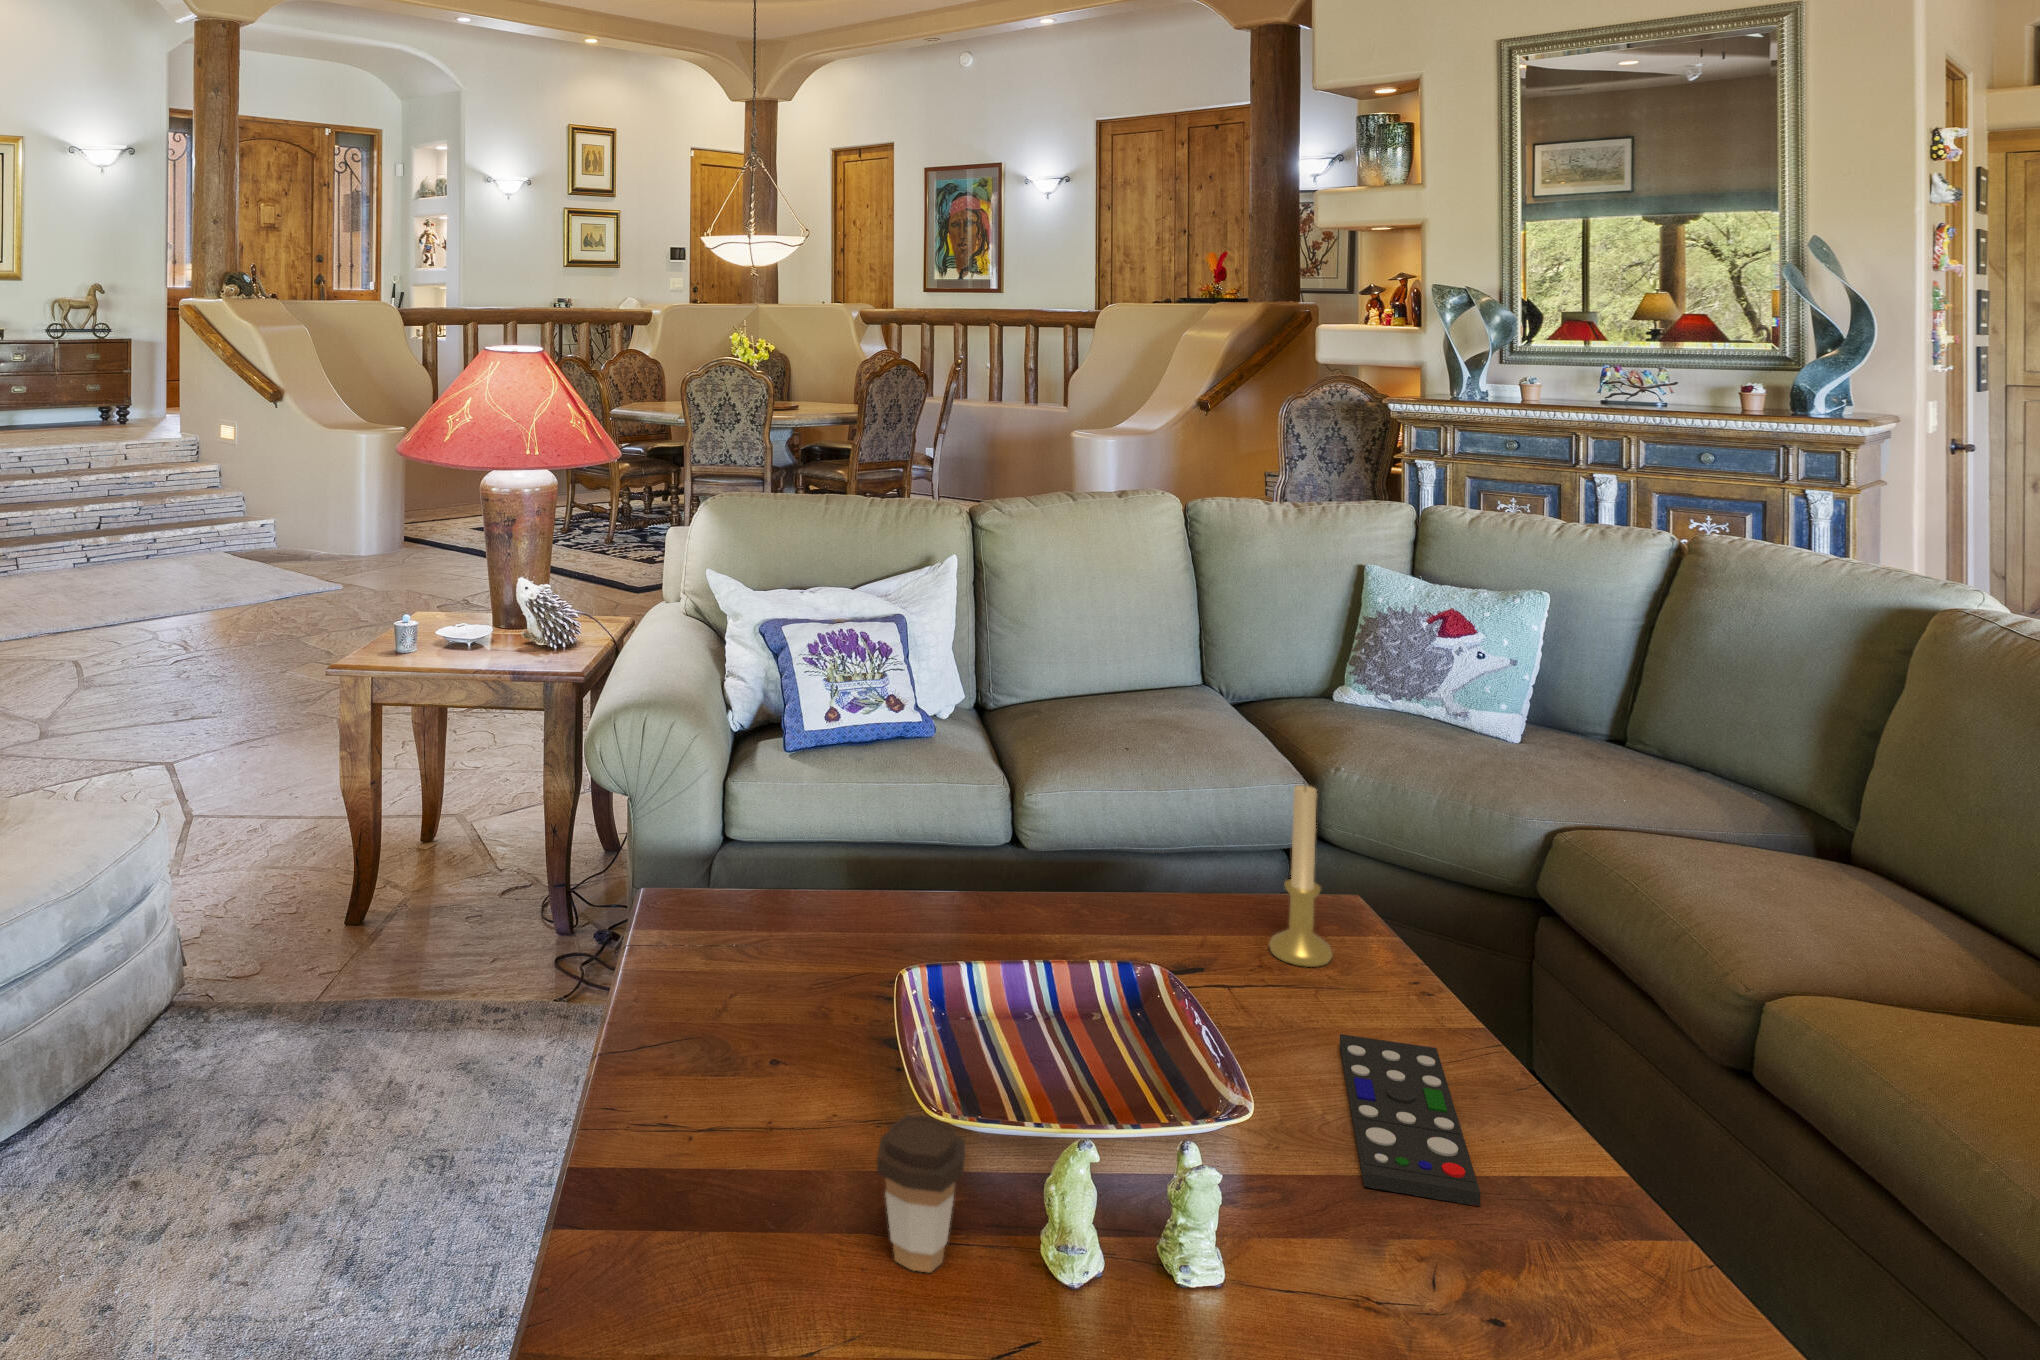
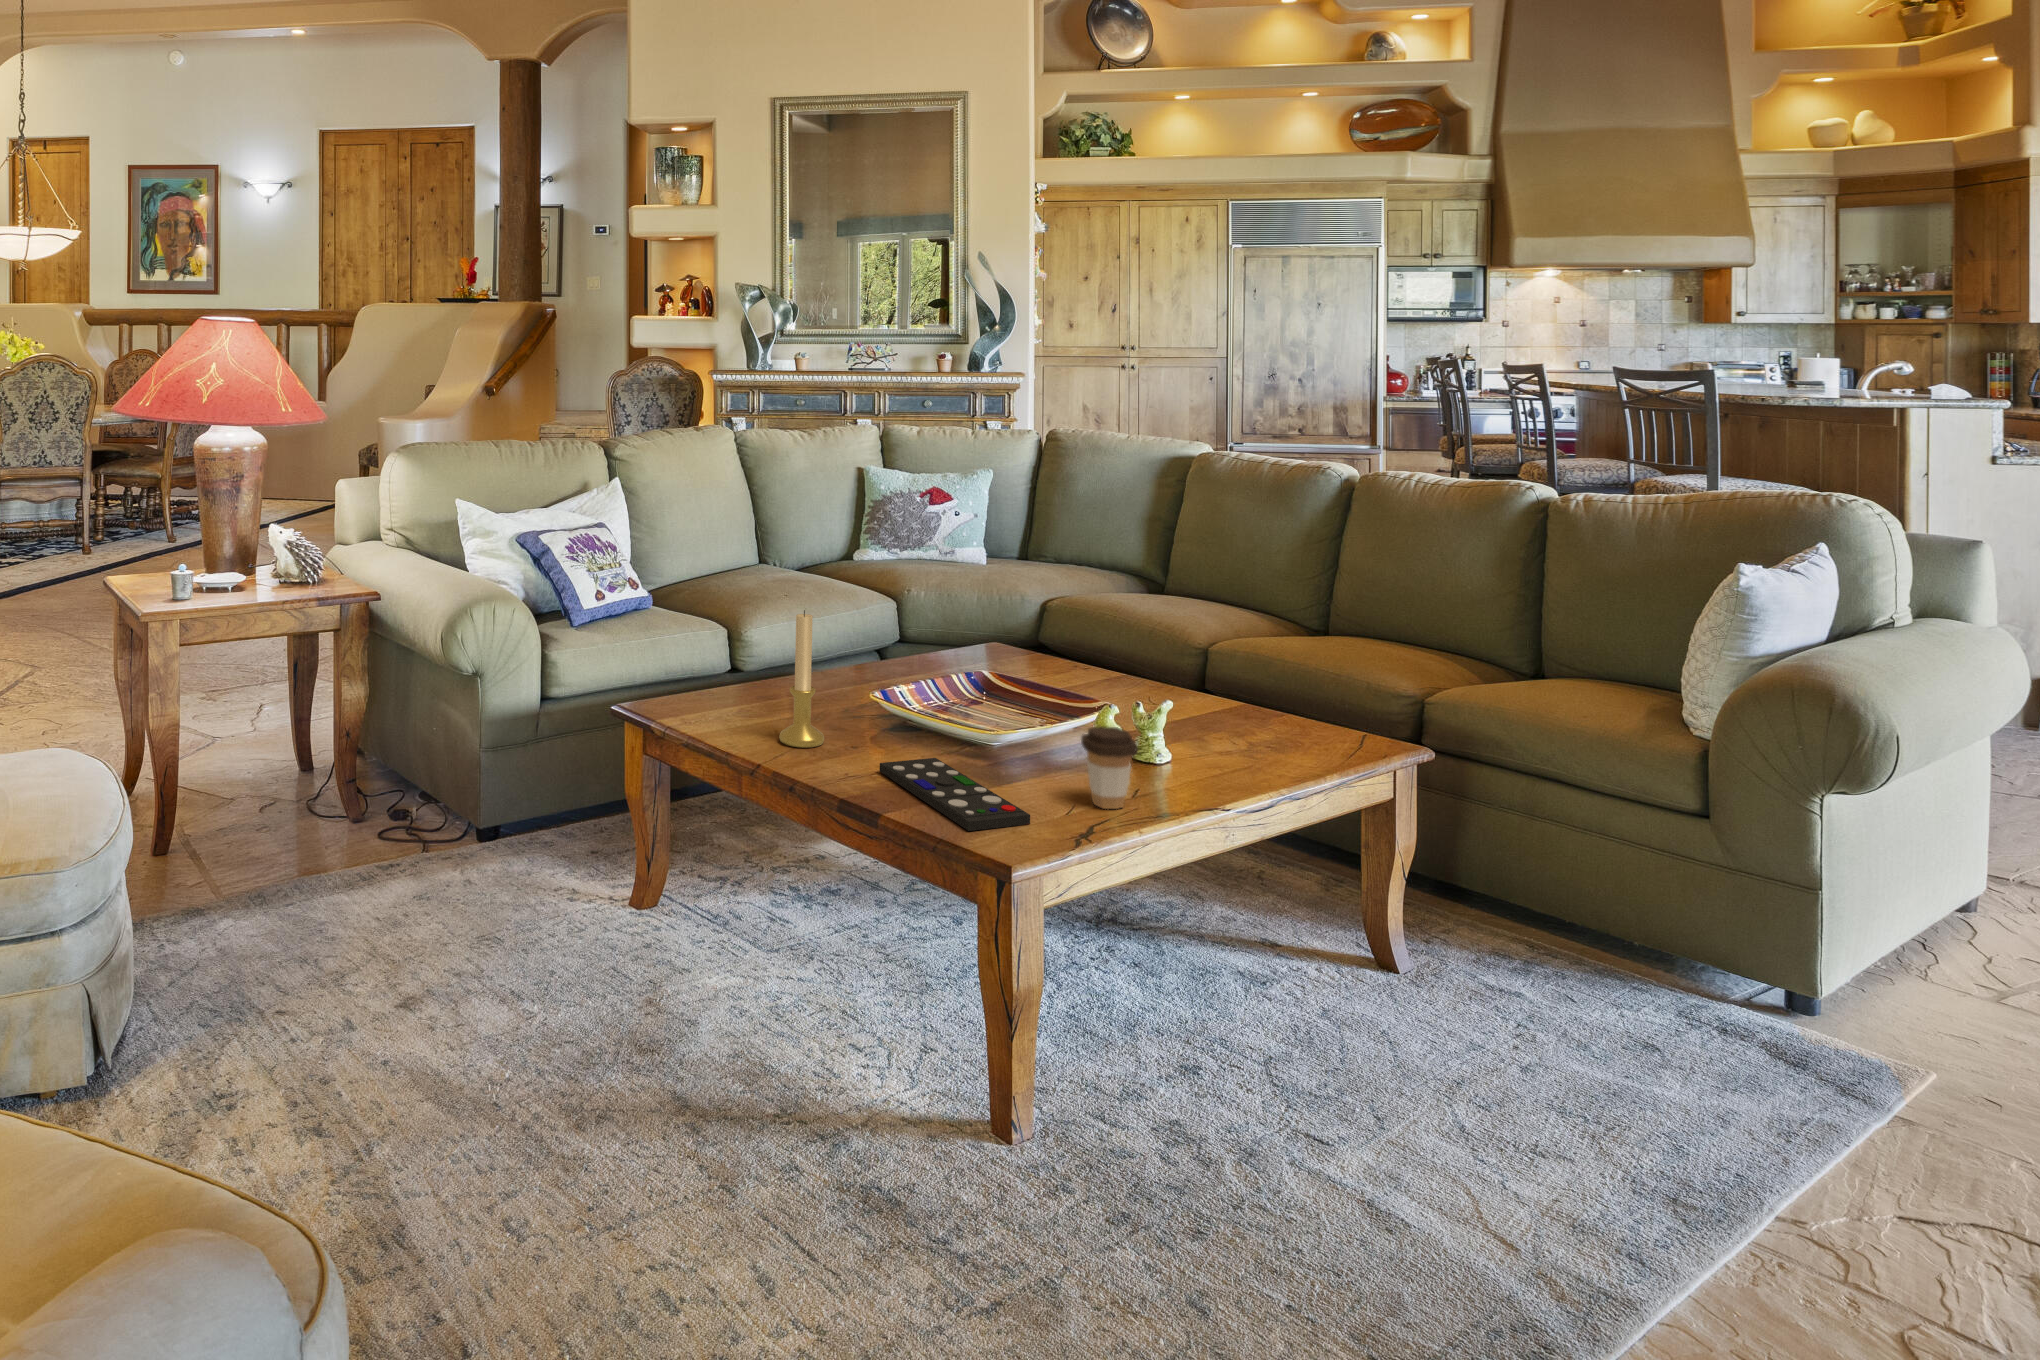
candle holder: present [1269,785,1332,967] -> present [779,610,824,748]
remote control: present [1340,1034,1481,1206] -> present [880,758,1030,831]

